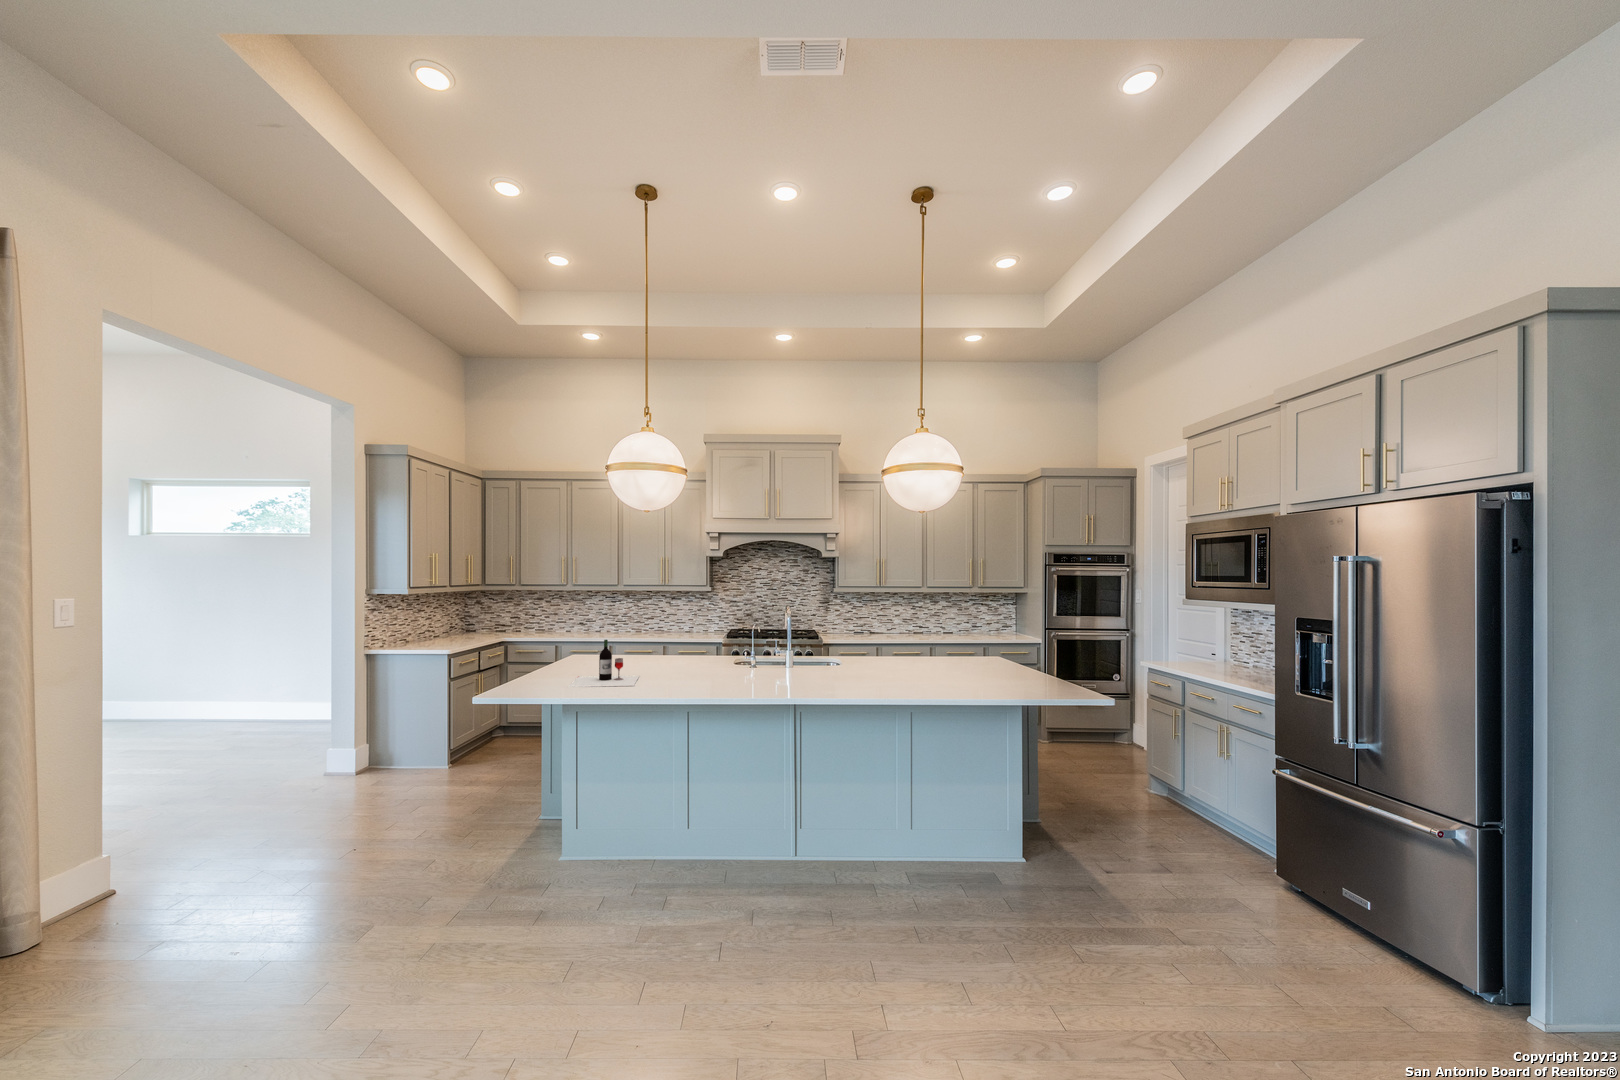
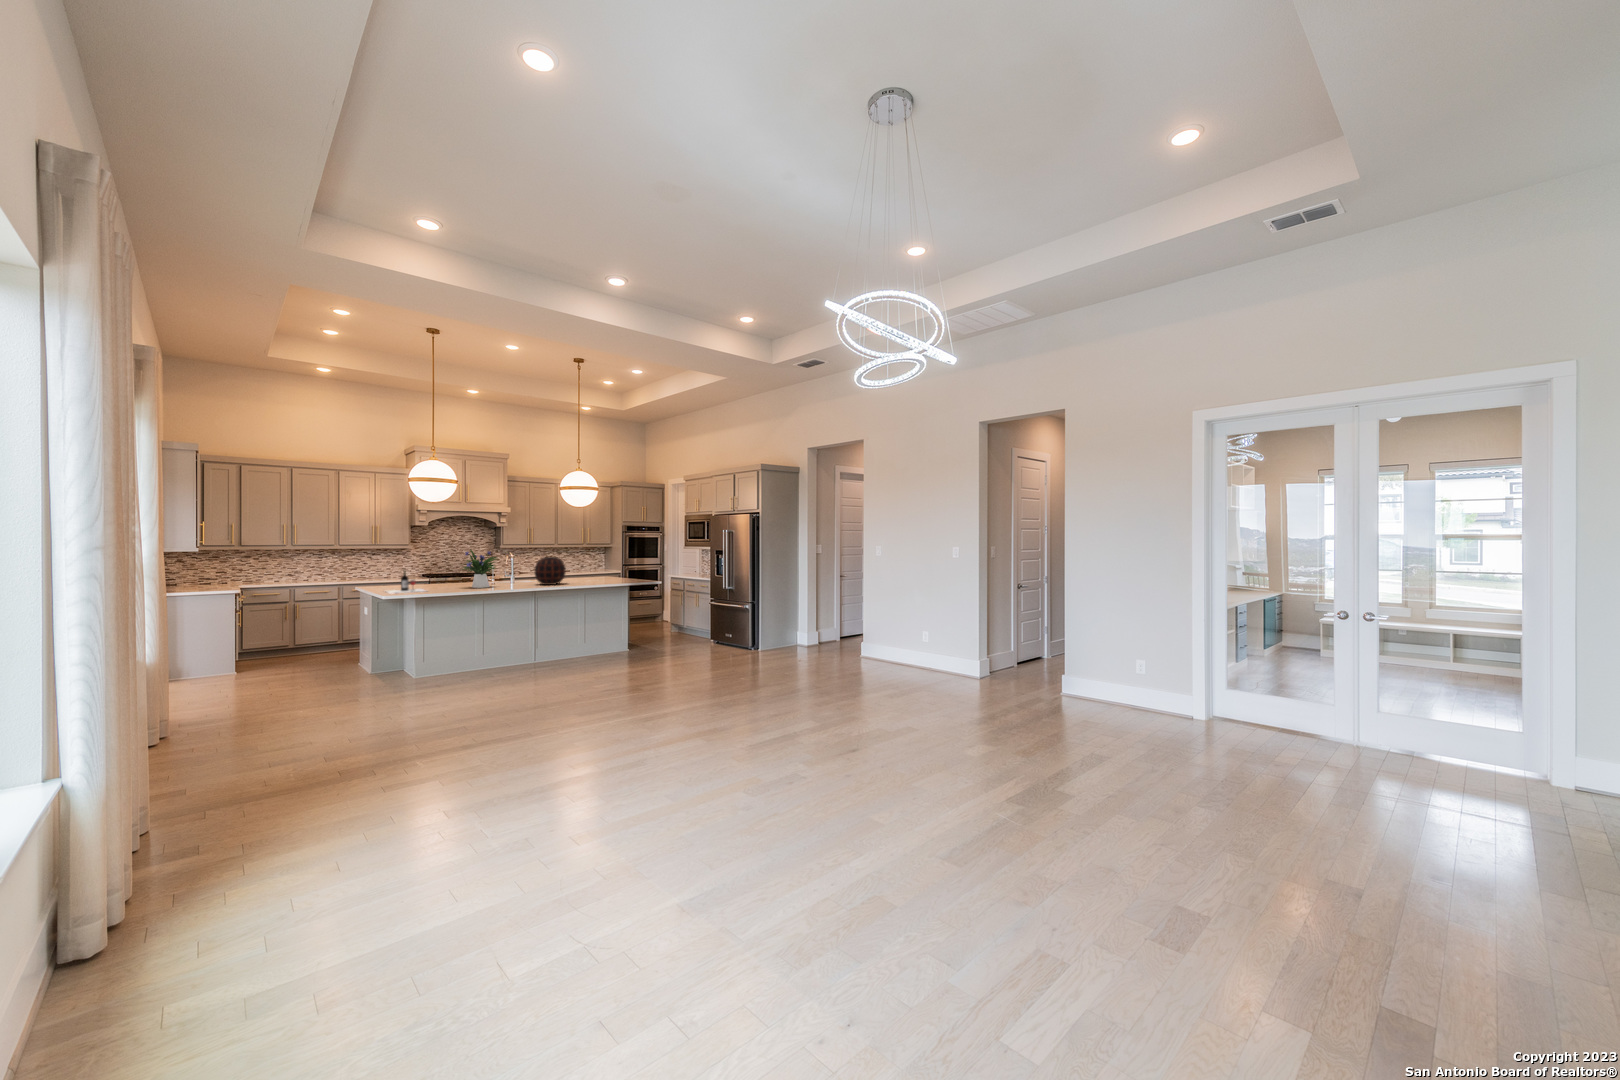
flower arrangement: none [694,600,771,683] -> present [464,549,497,588]
decorative vase: none [837,620,902,684] -> present [534,557,566,585]

